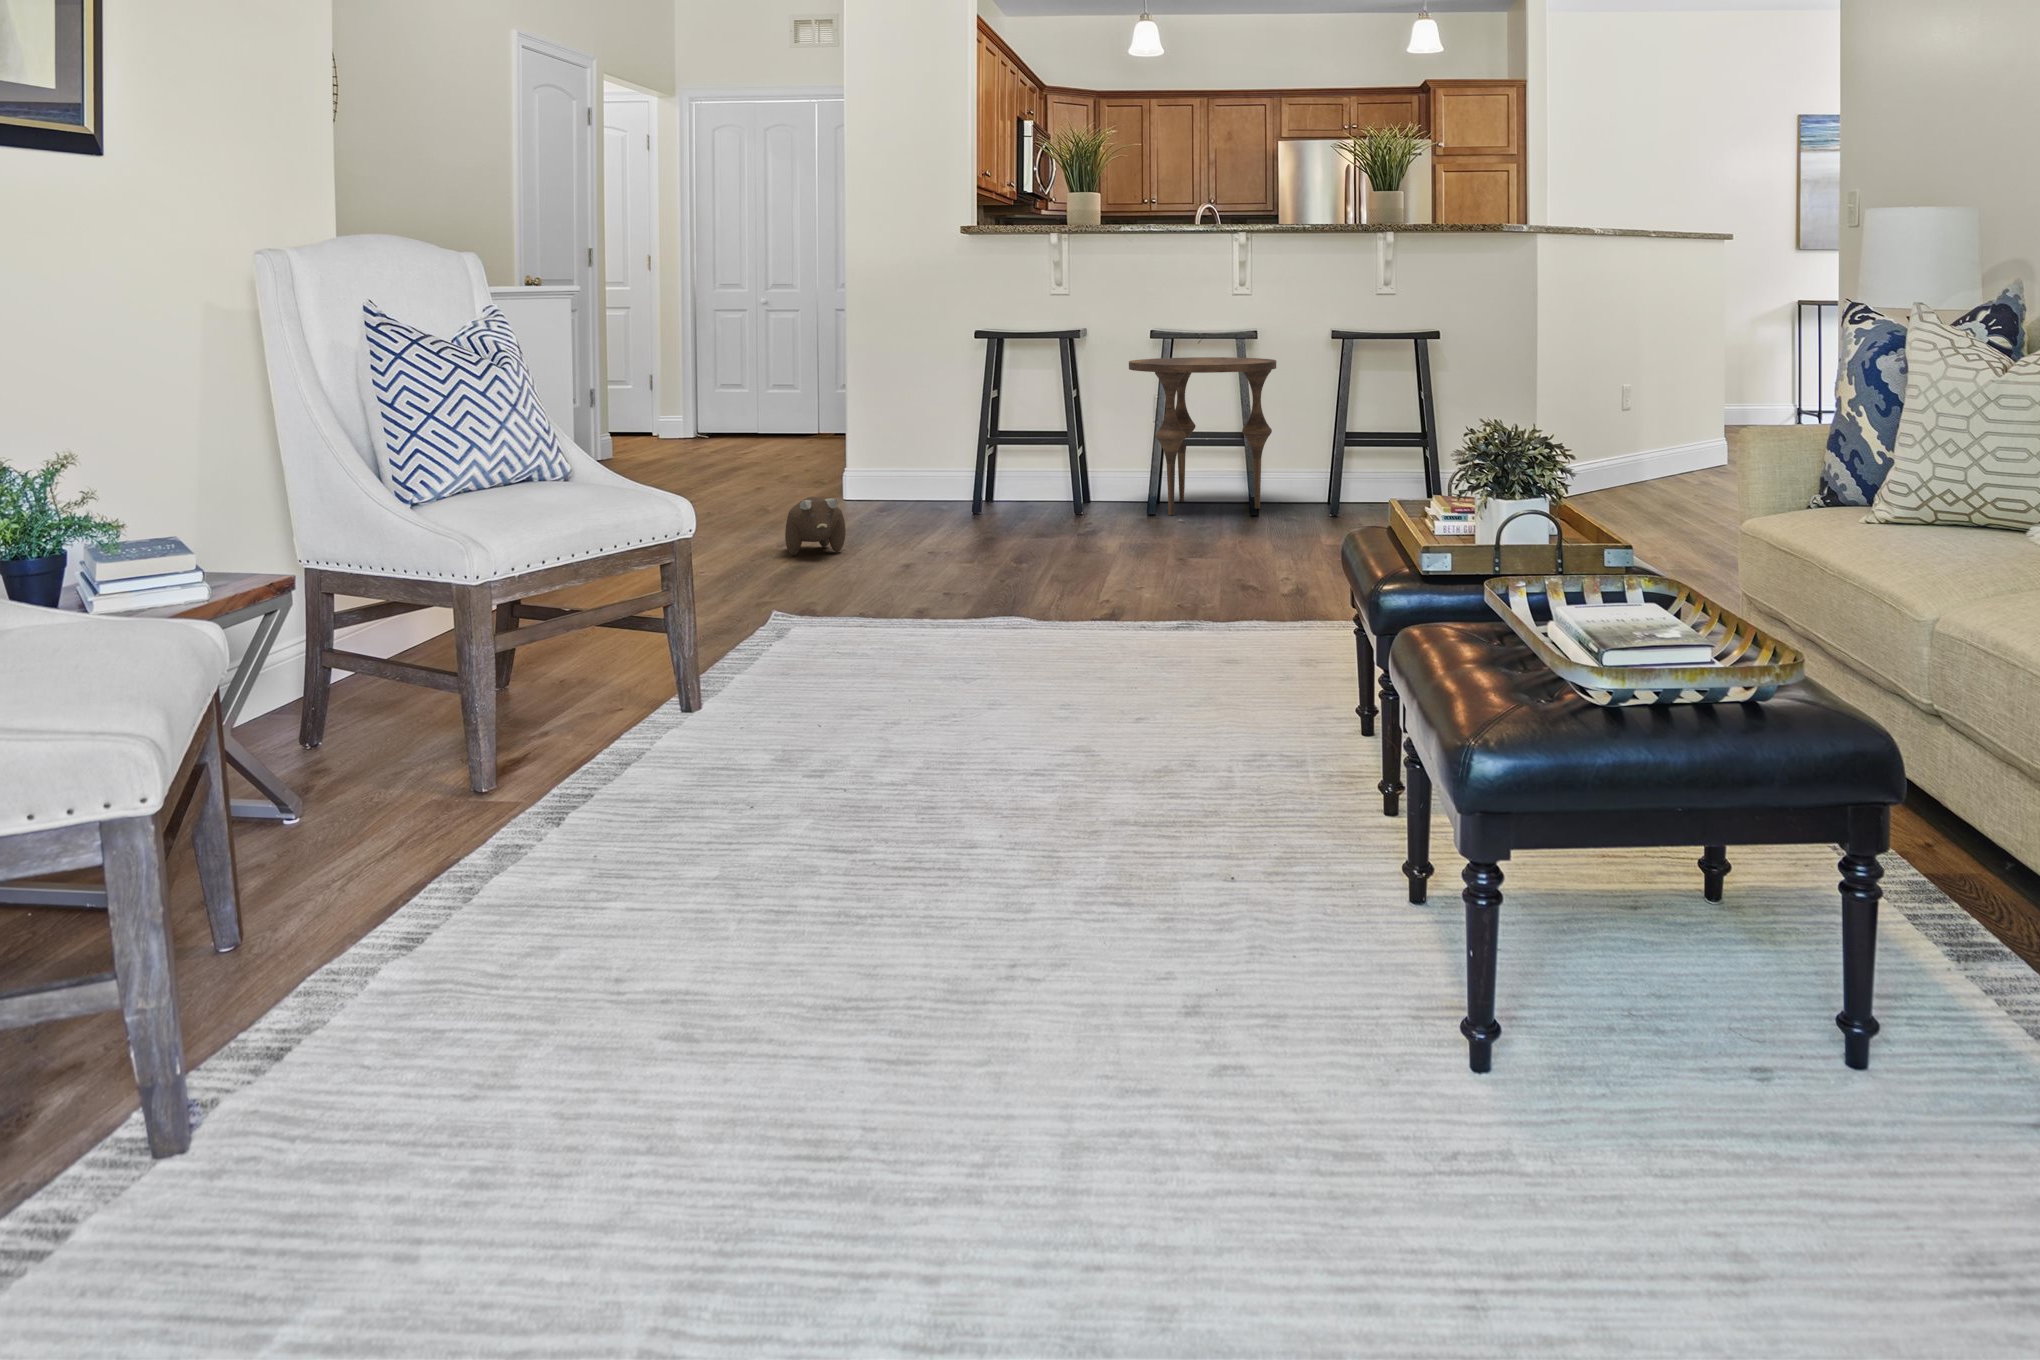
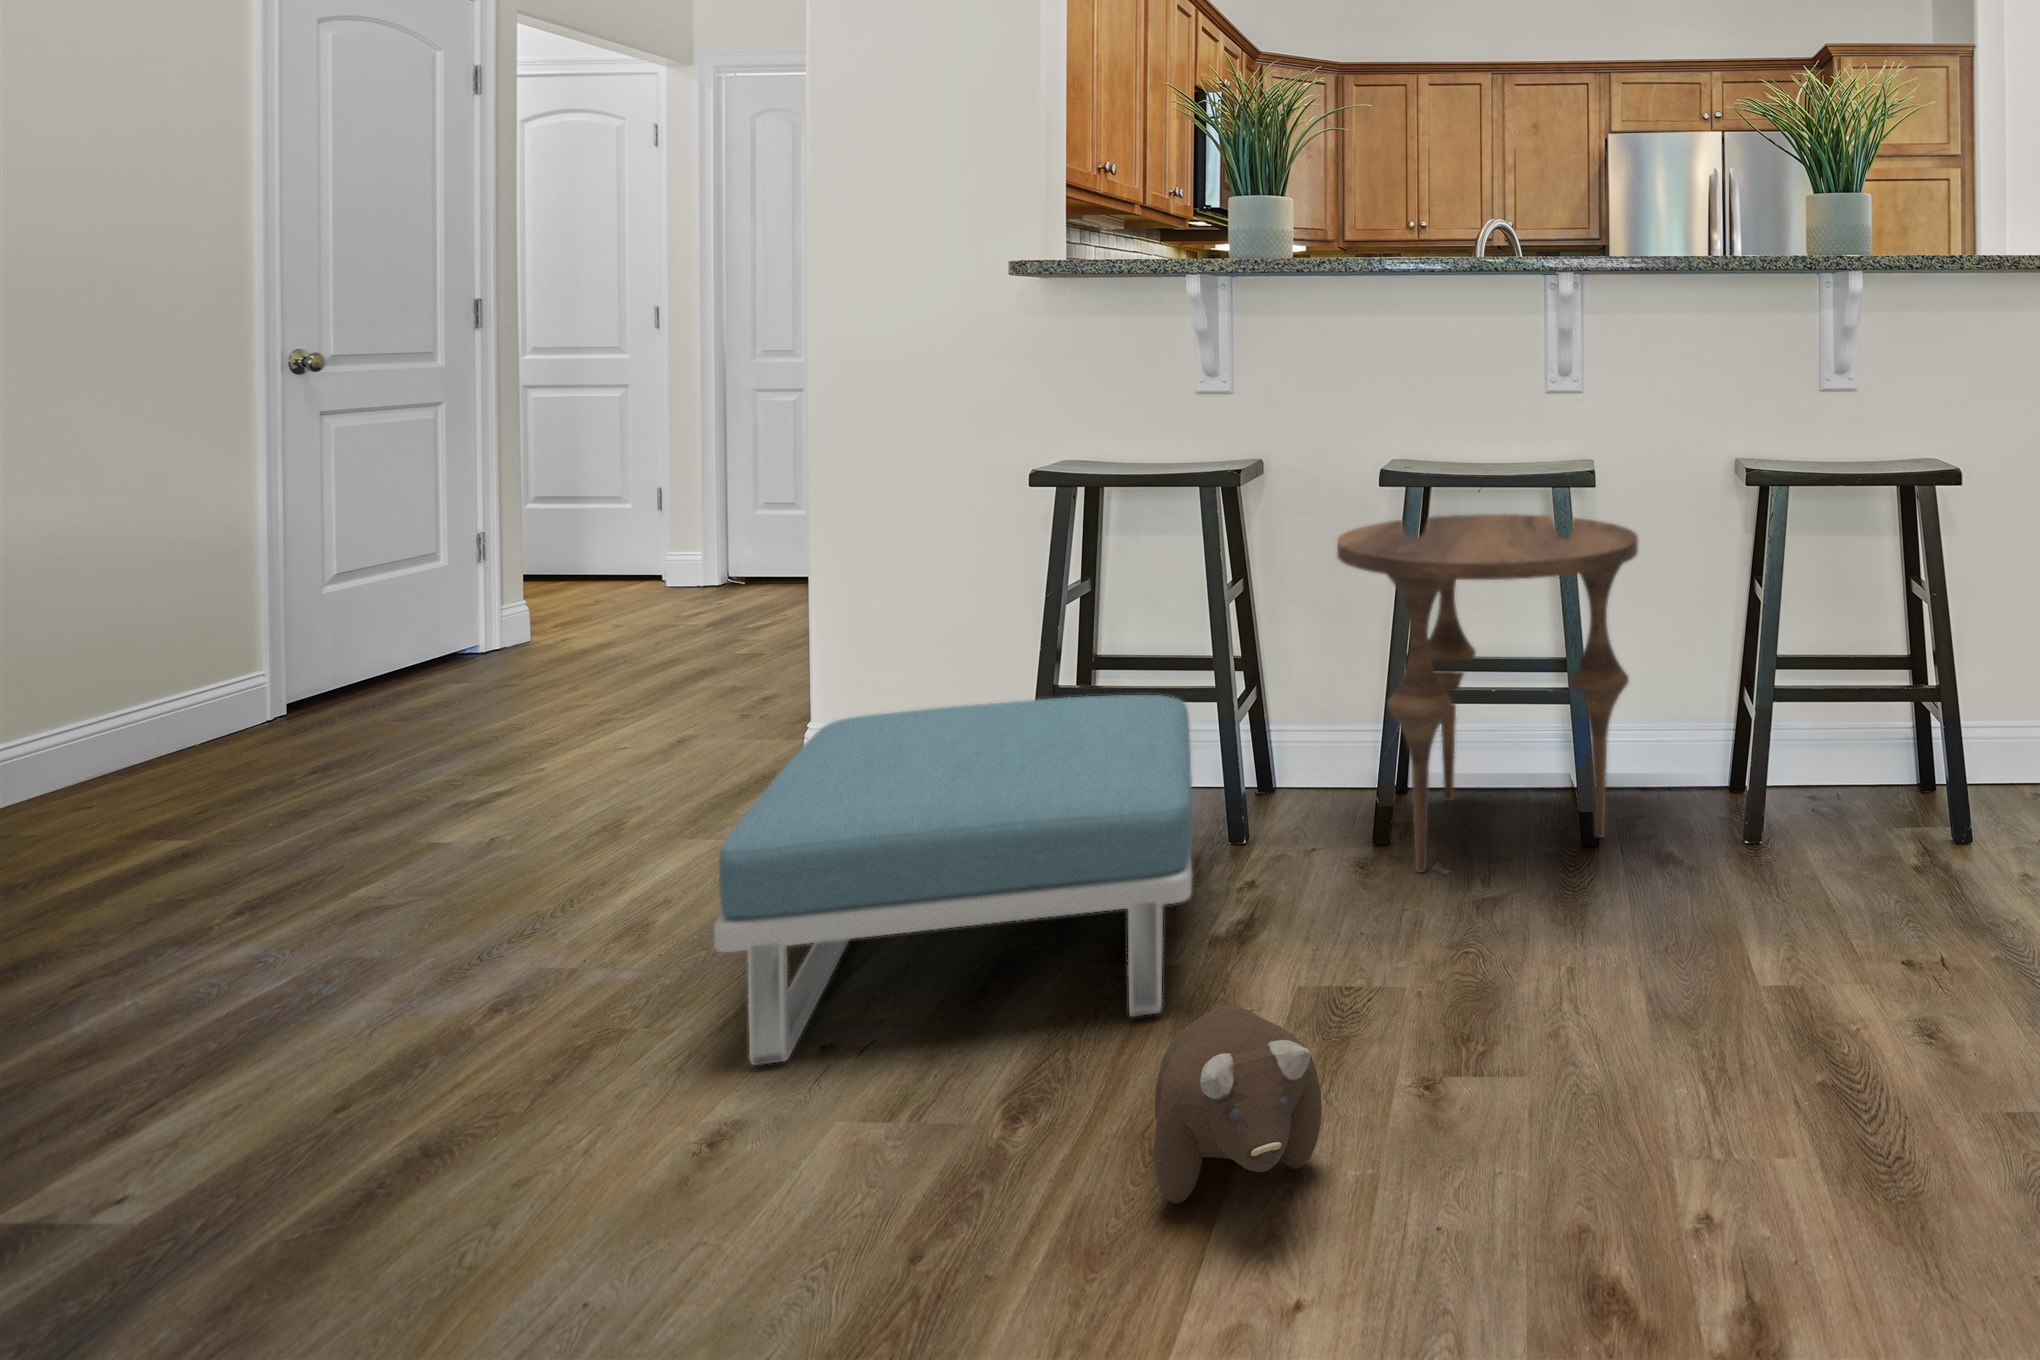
footstool: none [896,432,1081,544] -> present [714,695,1192,1065]
plush toy: present [785,497,846,555] -> present [1154,1006,1322,1203]

